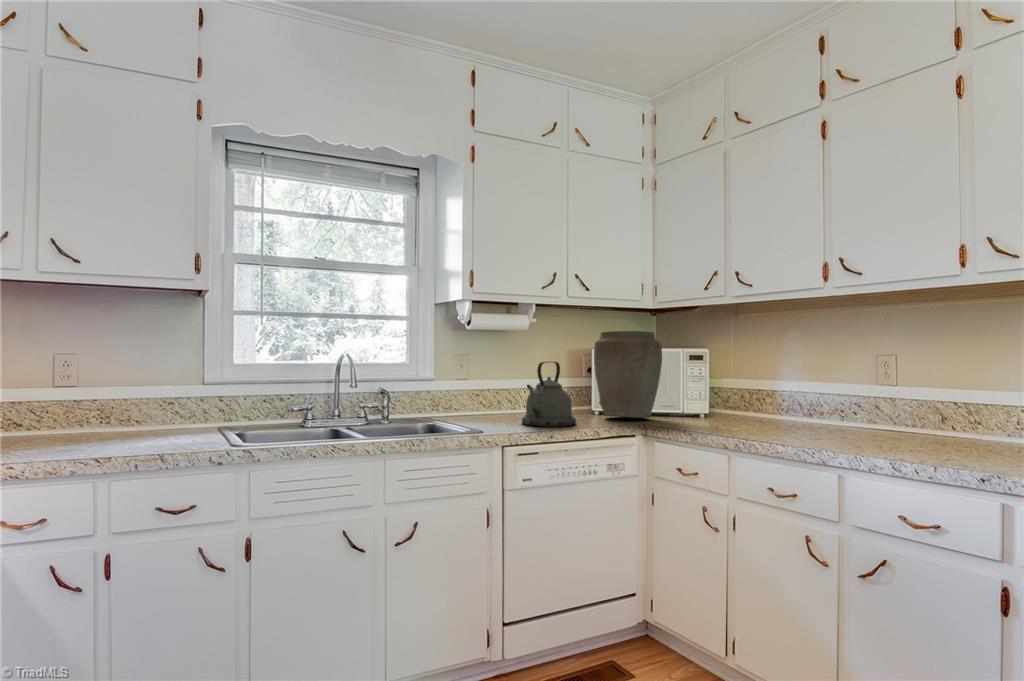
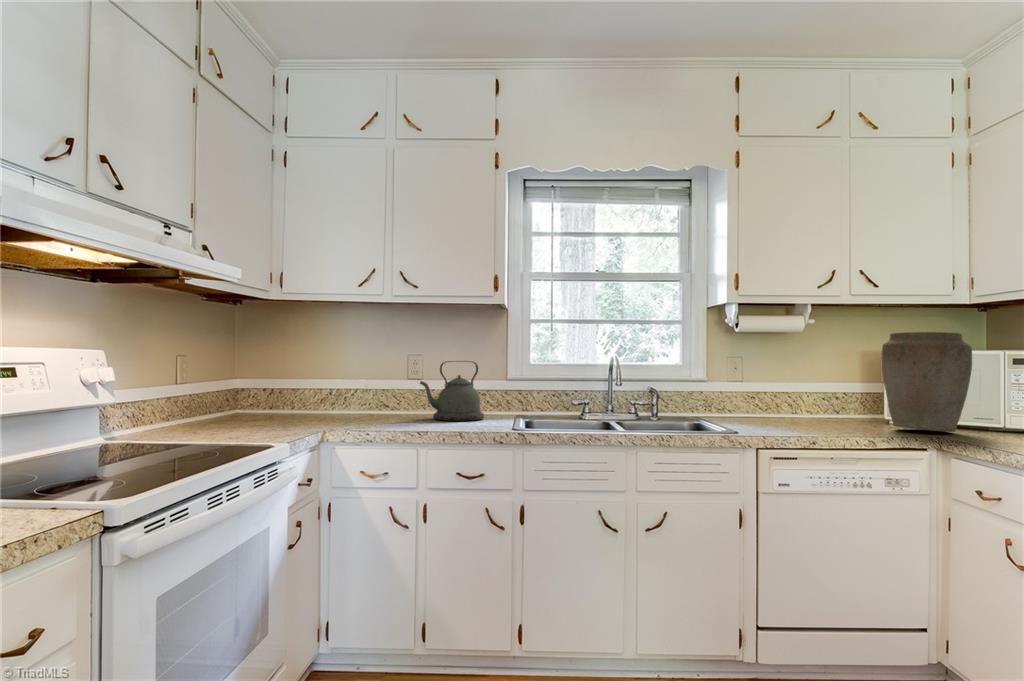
kettle: present [522,362,576,427] -> present [420,361,484,421]

